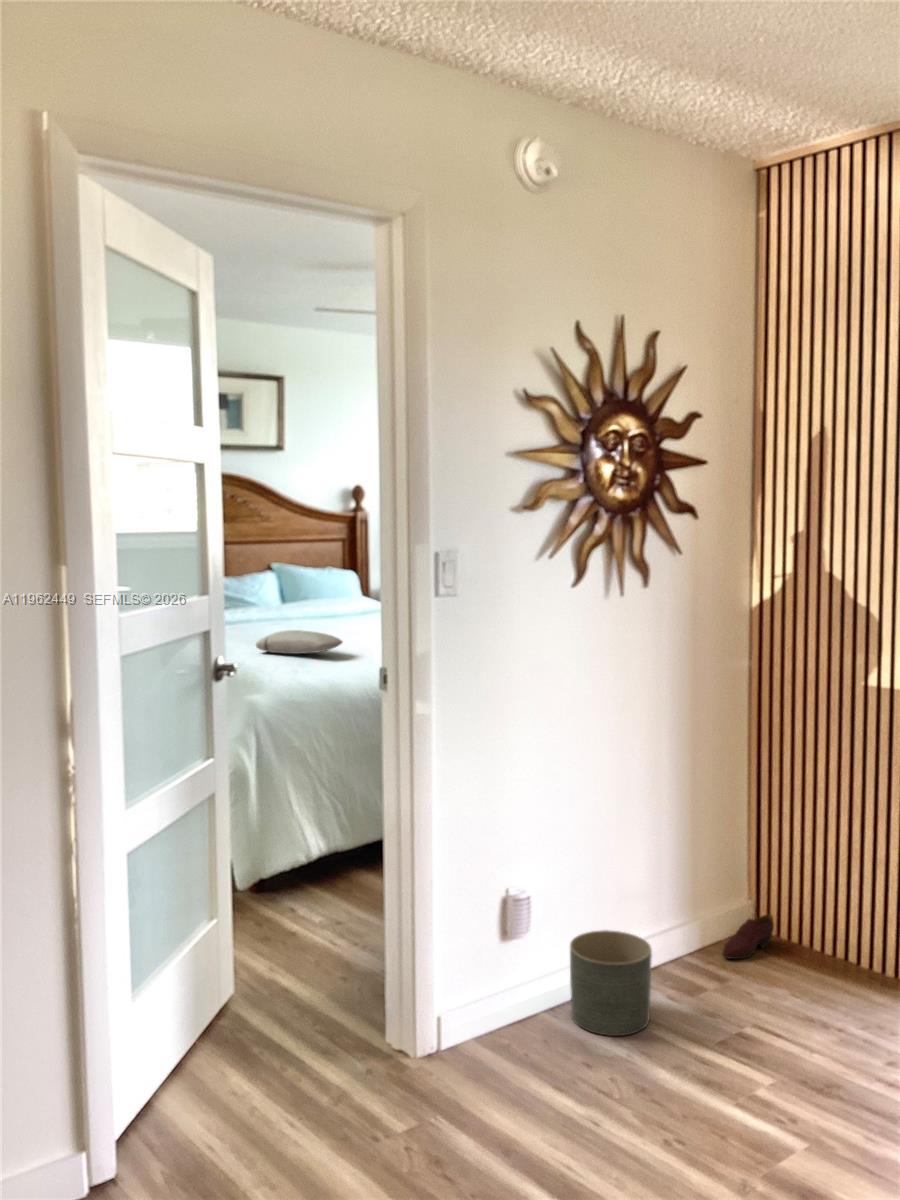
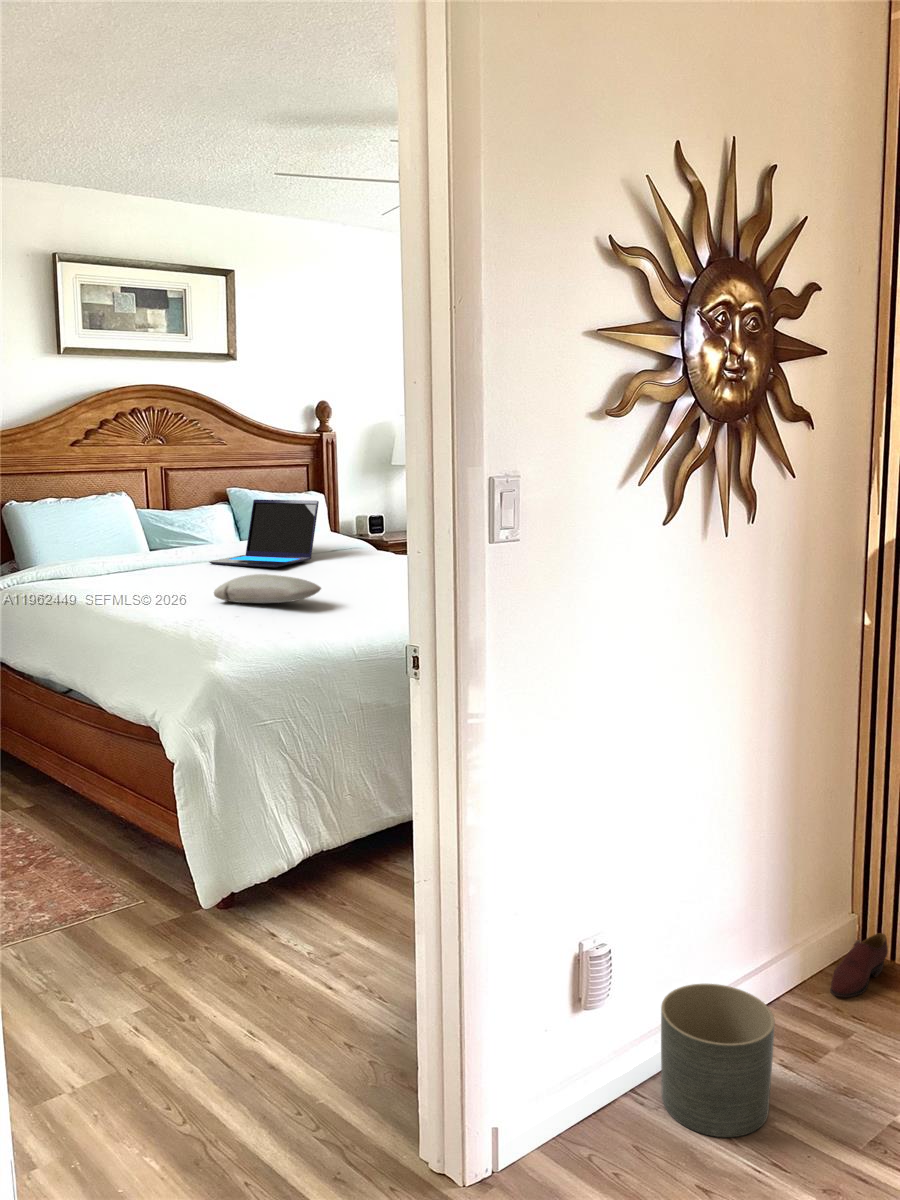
laptop: none [253,570,347,627] -> present [209,499,319,567]

